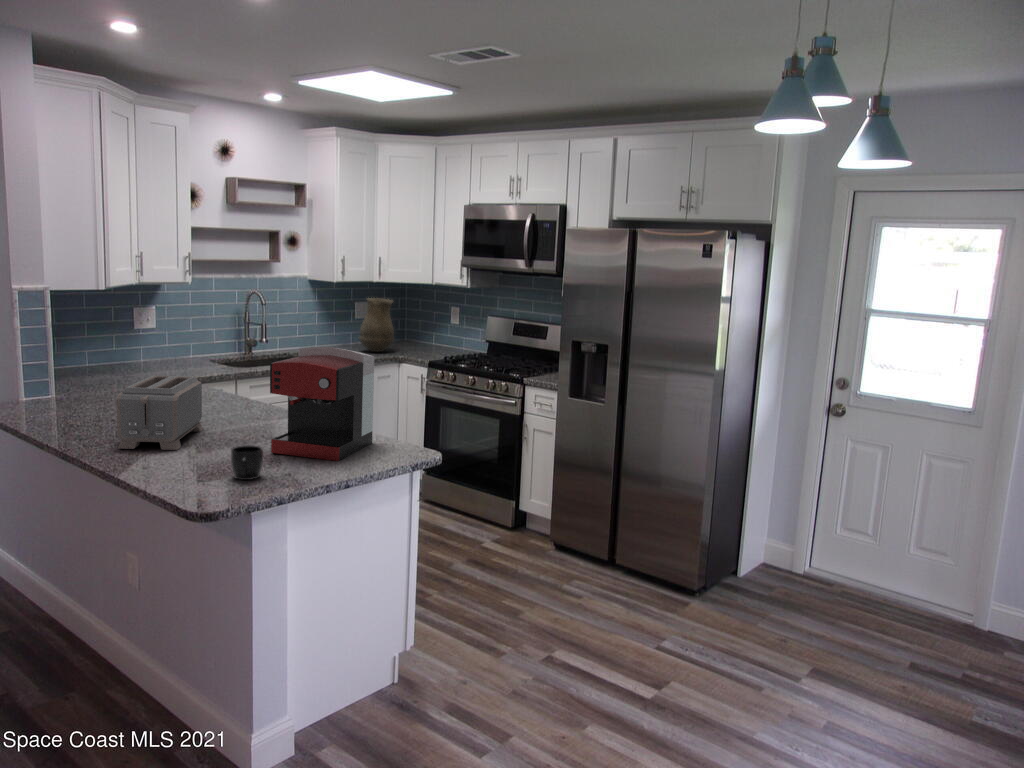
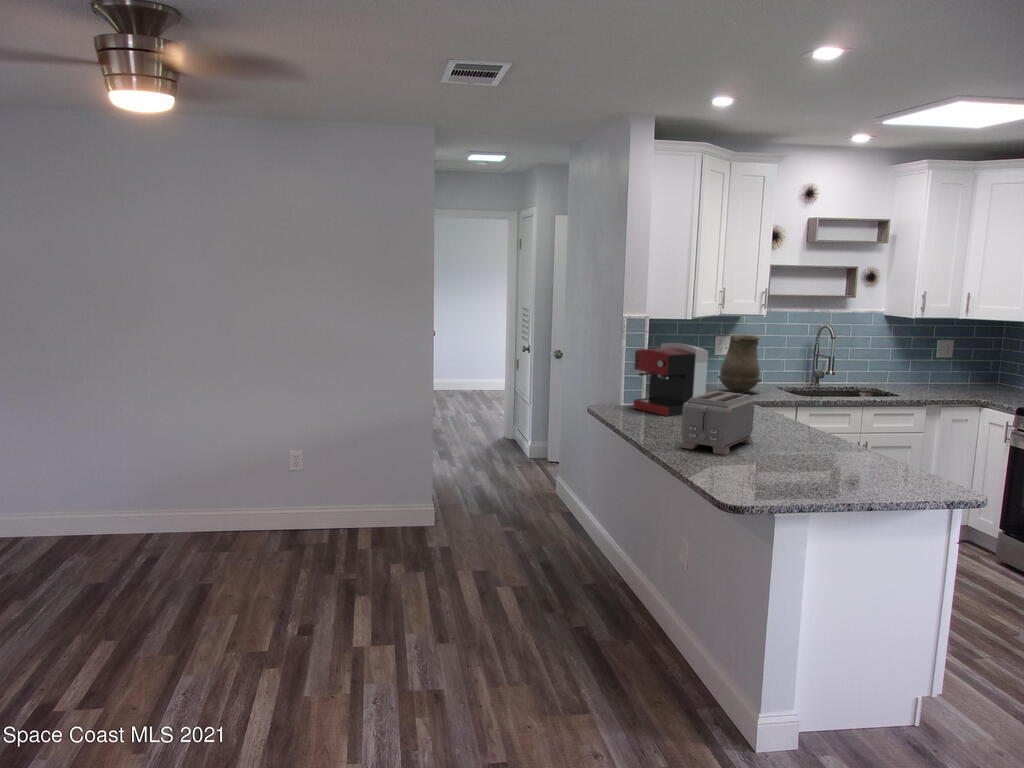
vase: present [359,298,394,352] -> present [717,334,761,393]
coffee maker: present [270,347,374,461] -> present [633,343,708,416]
mug: present [231,445,263,480] -> none [765,456,794,487]

